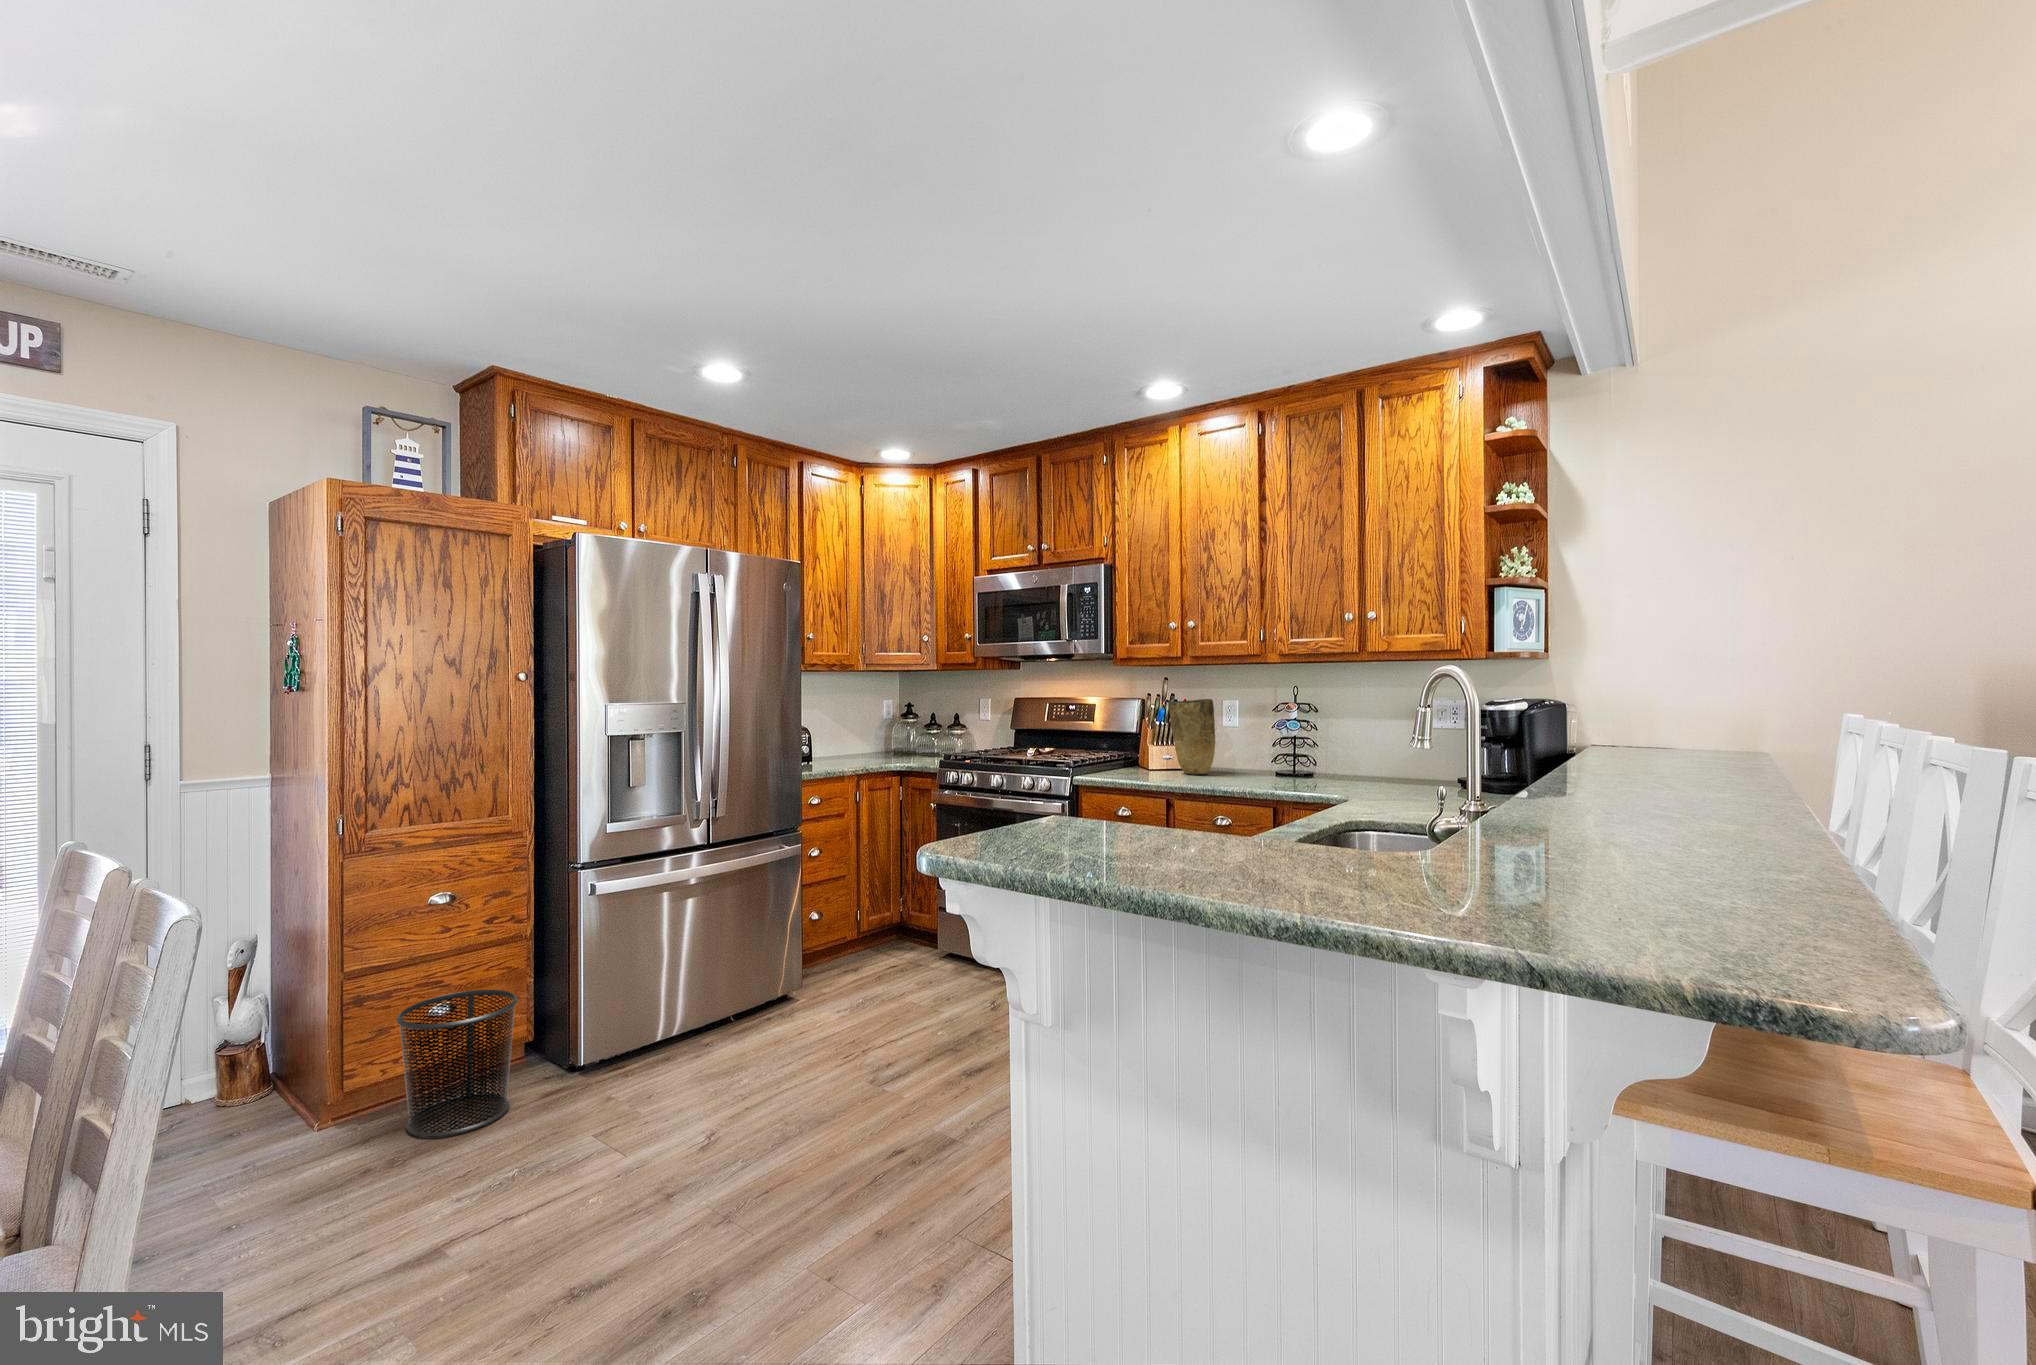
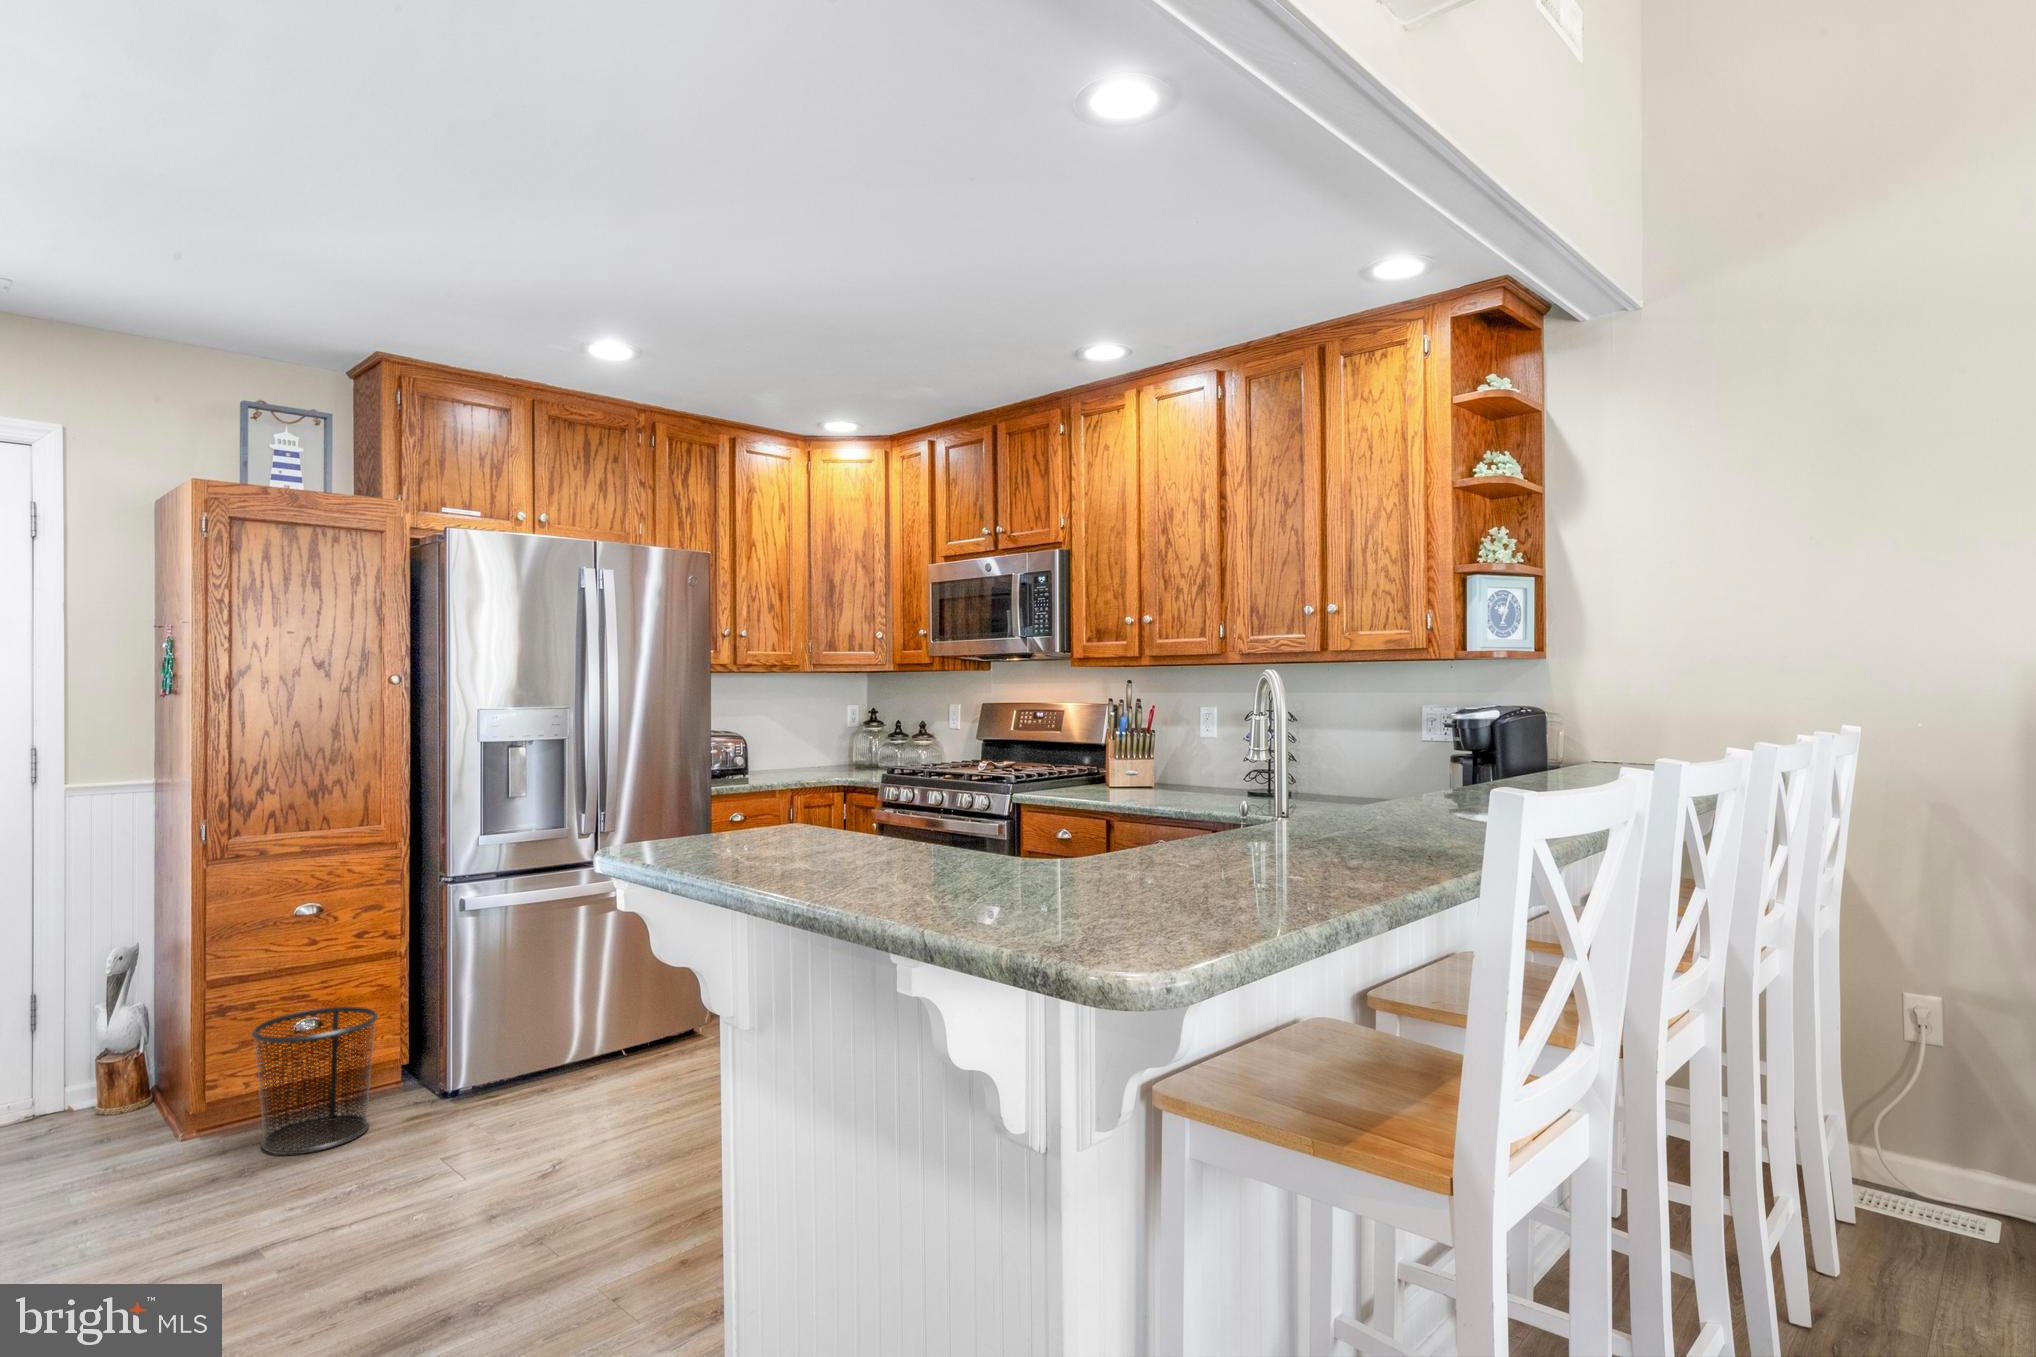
vase: present [1169,699,1216,774] -> none [1120,705,1174,792]

